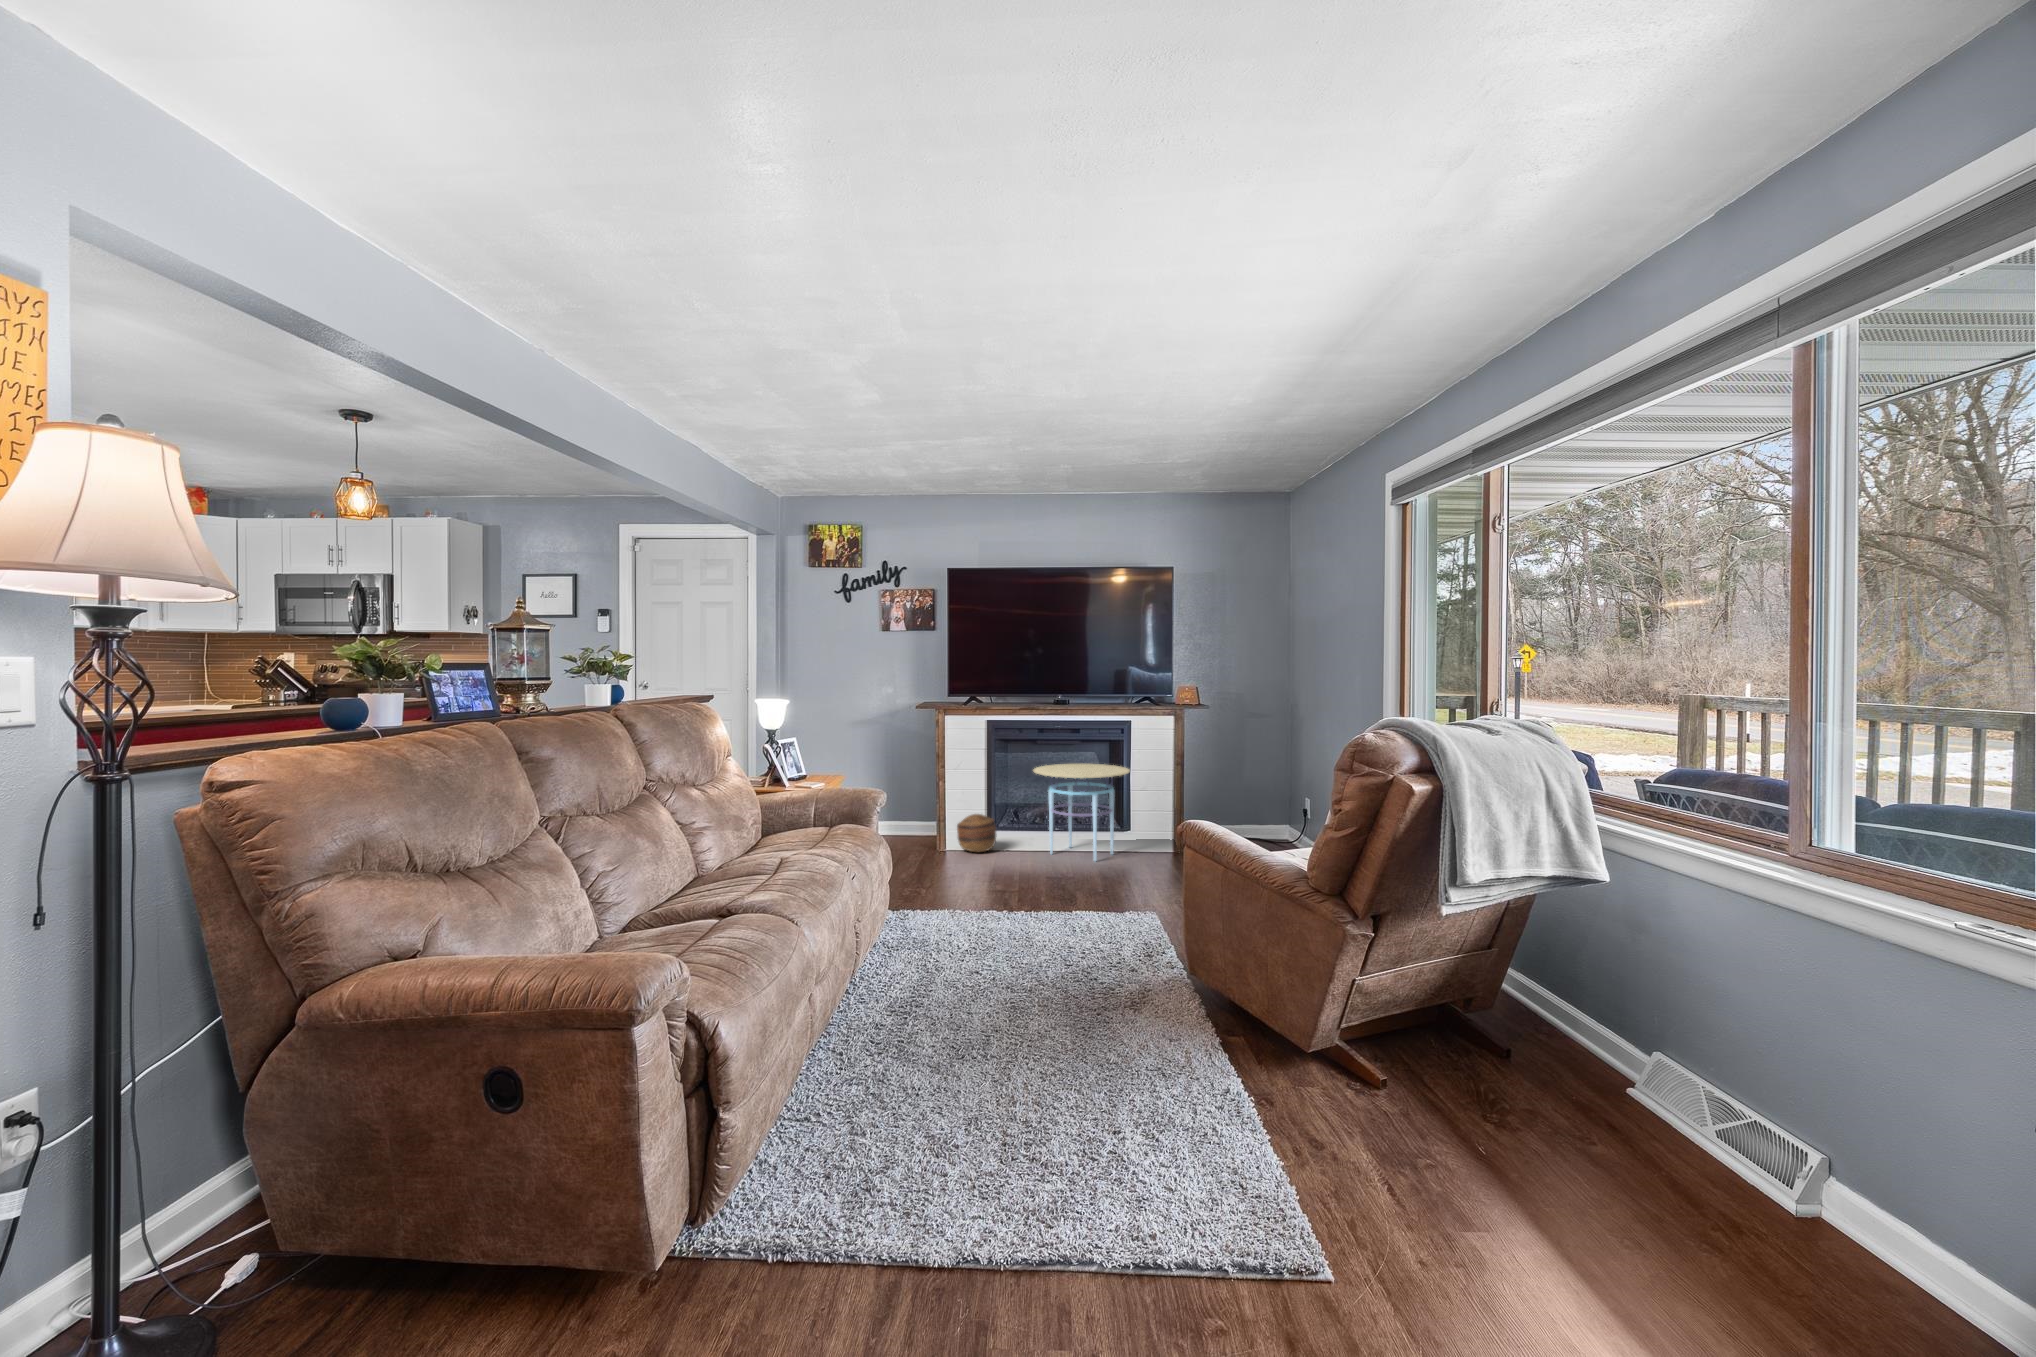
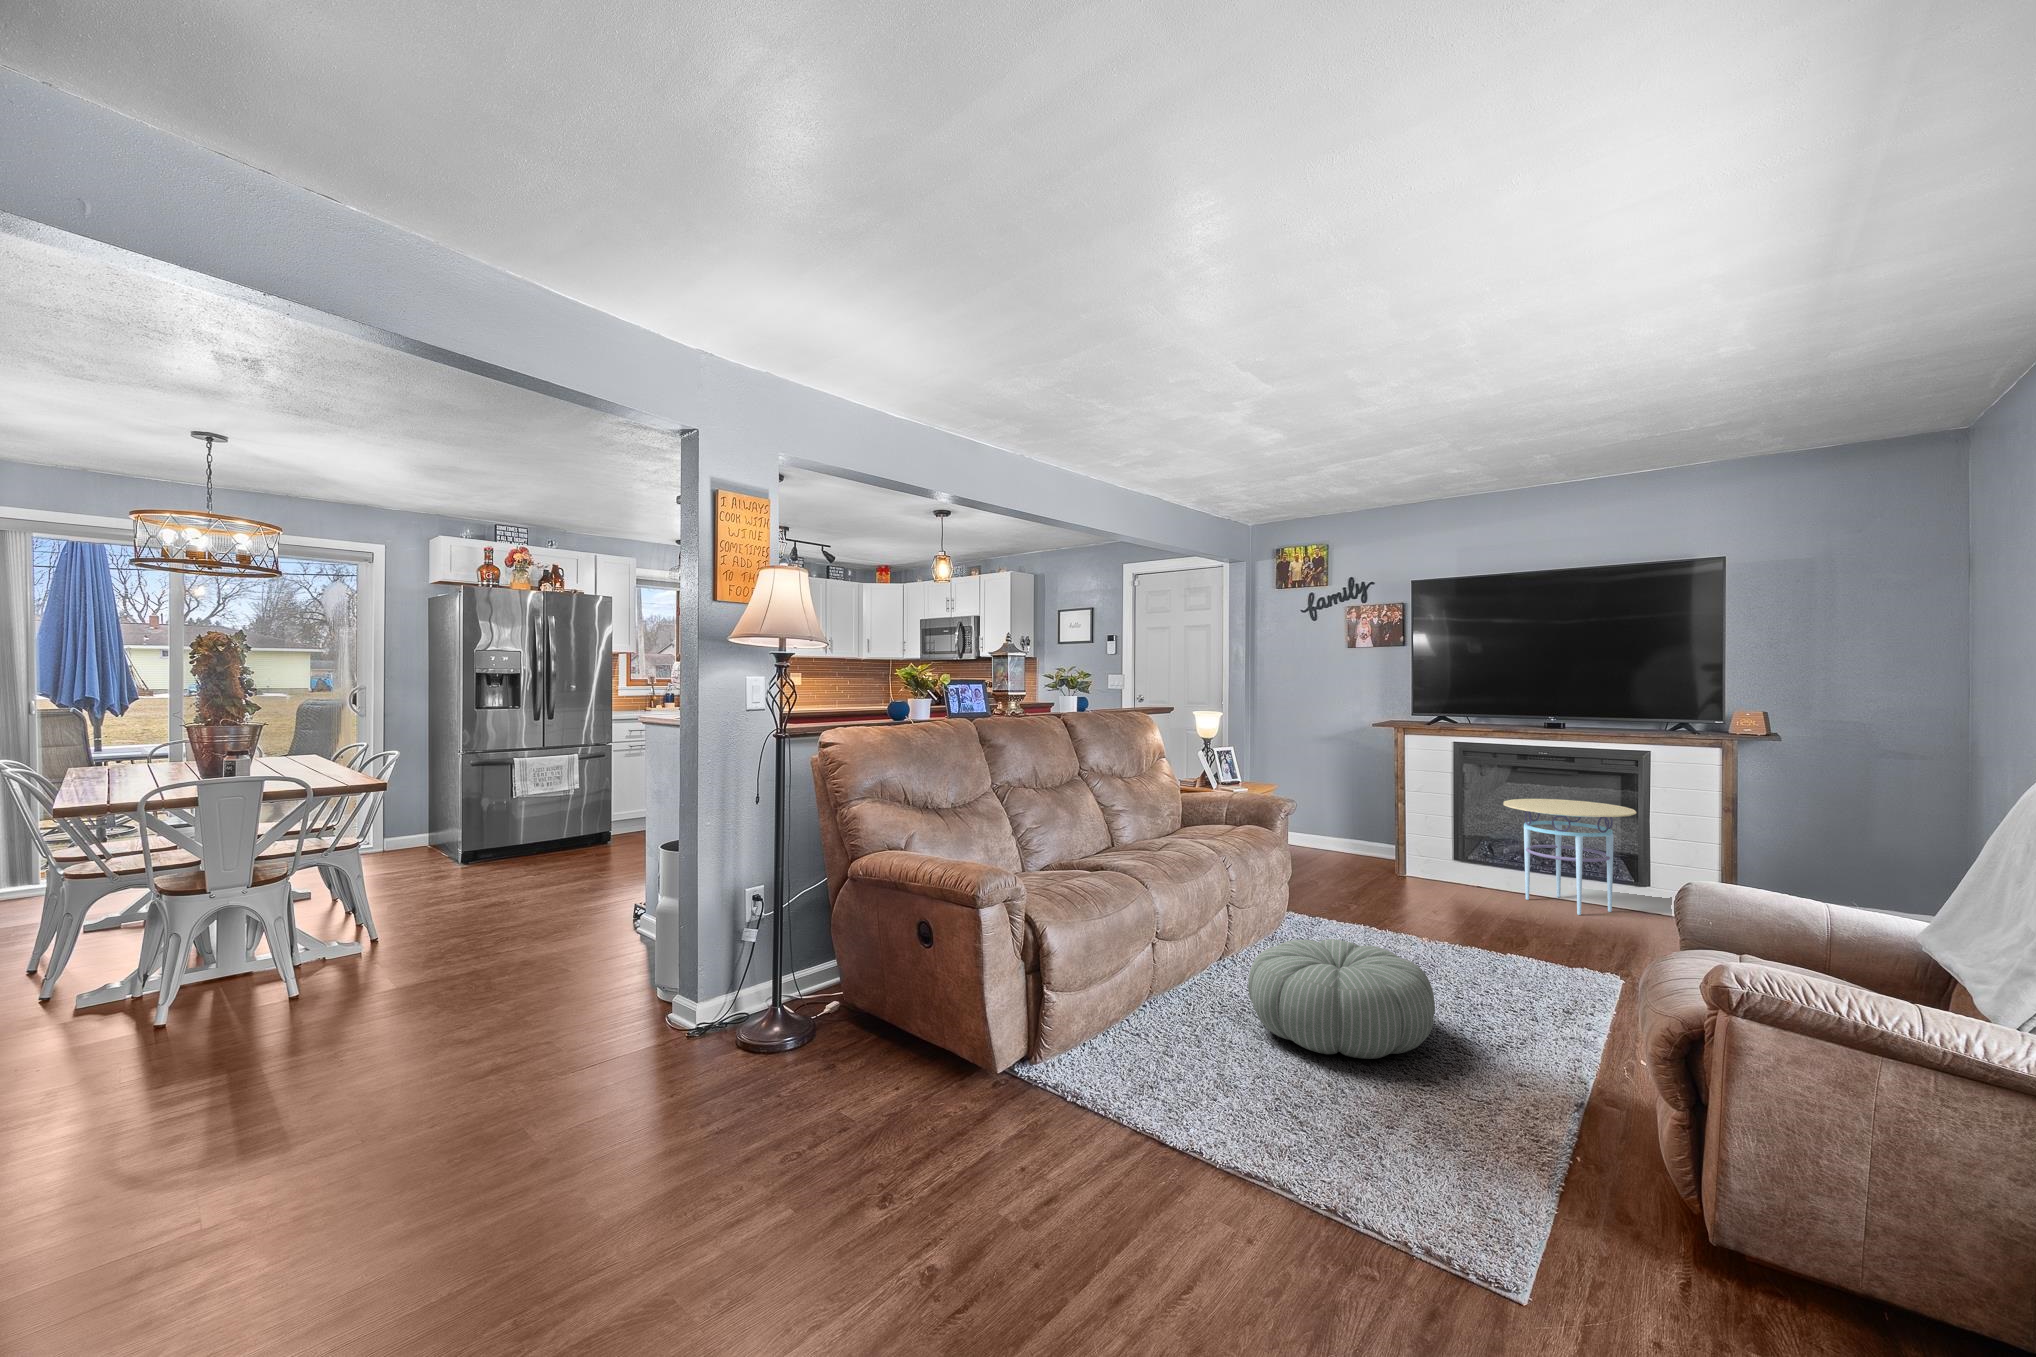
basket: present [957,814,996,852] -> none [1415,844,1462,885]
pouf: none [907,936,1096,1069] -> present [1248,939,1435,1059]

